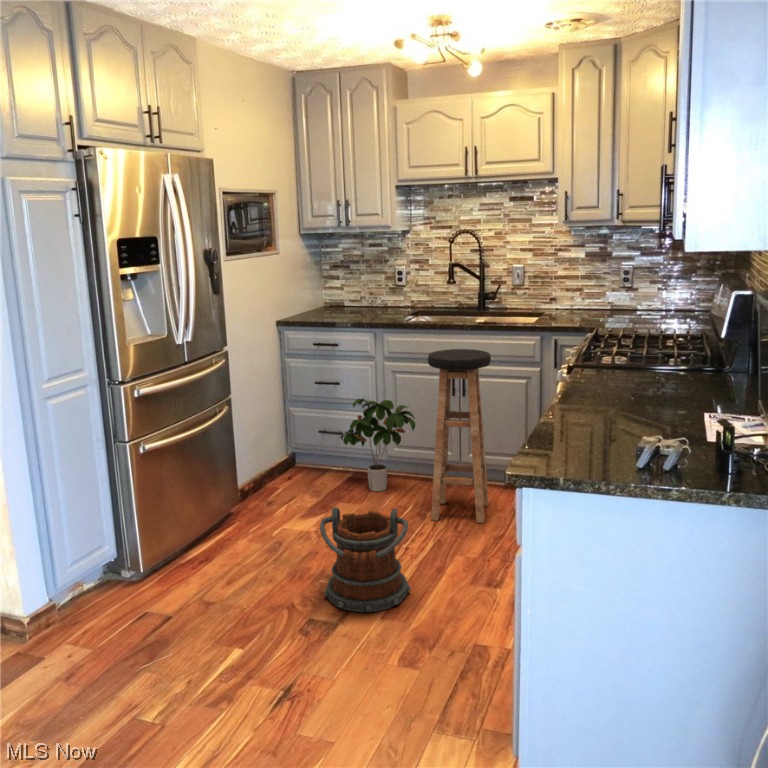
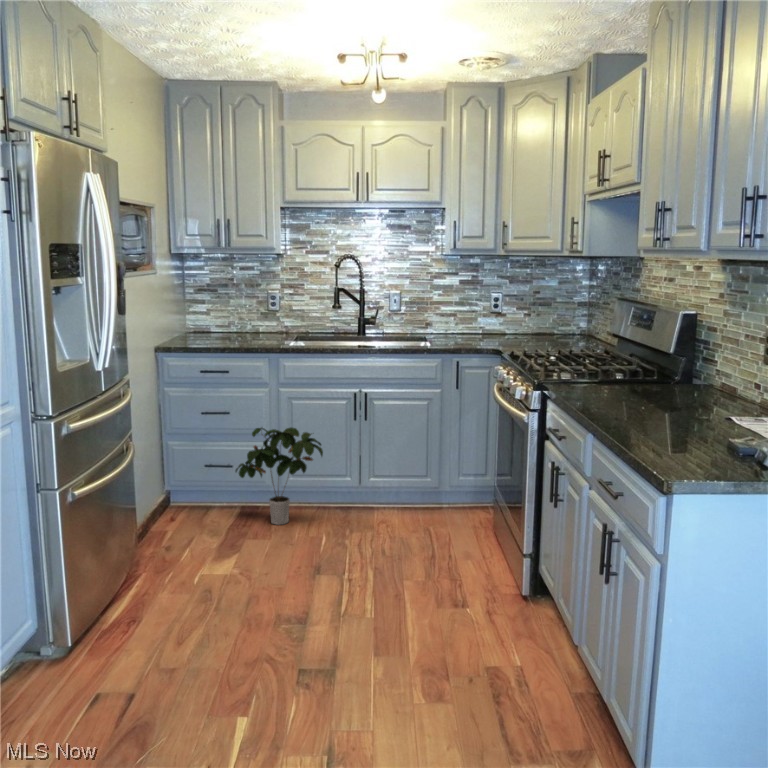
bar stool: present [428,349,491,523] -> none [350,372,413,548]
bucket: present [320,507,410,612] -> none [298,536,392,652]

